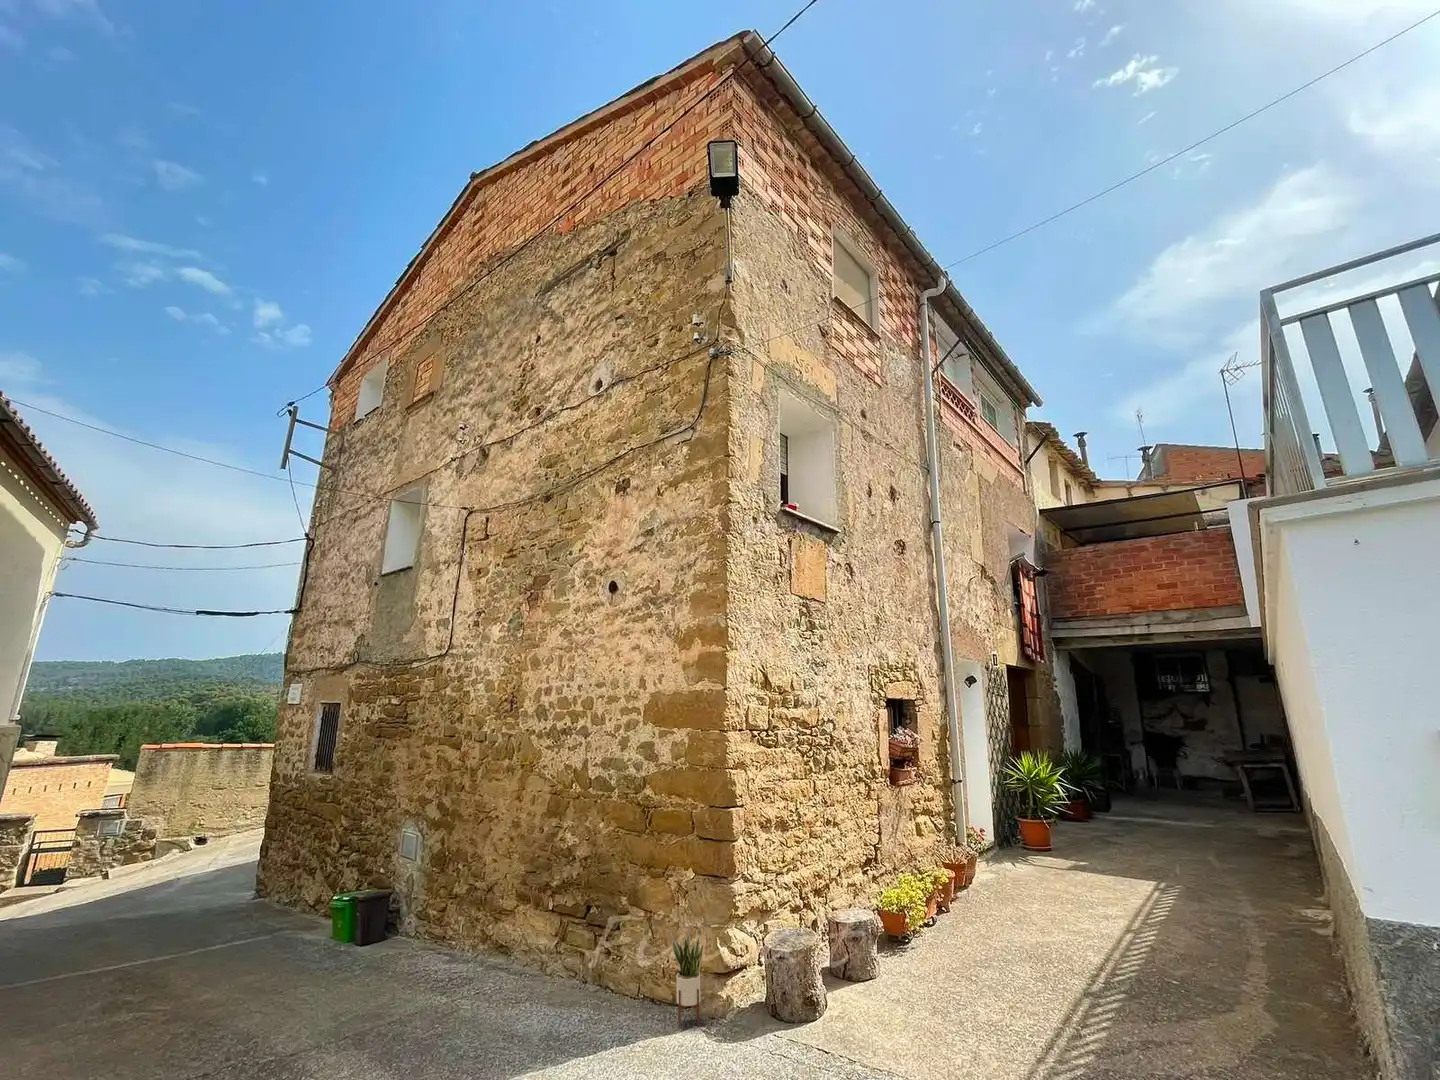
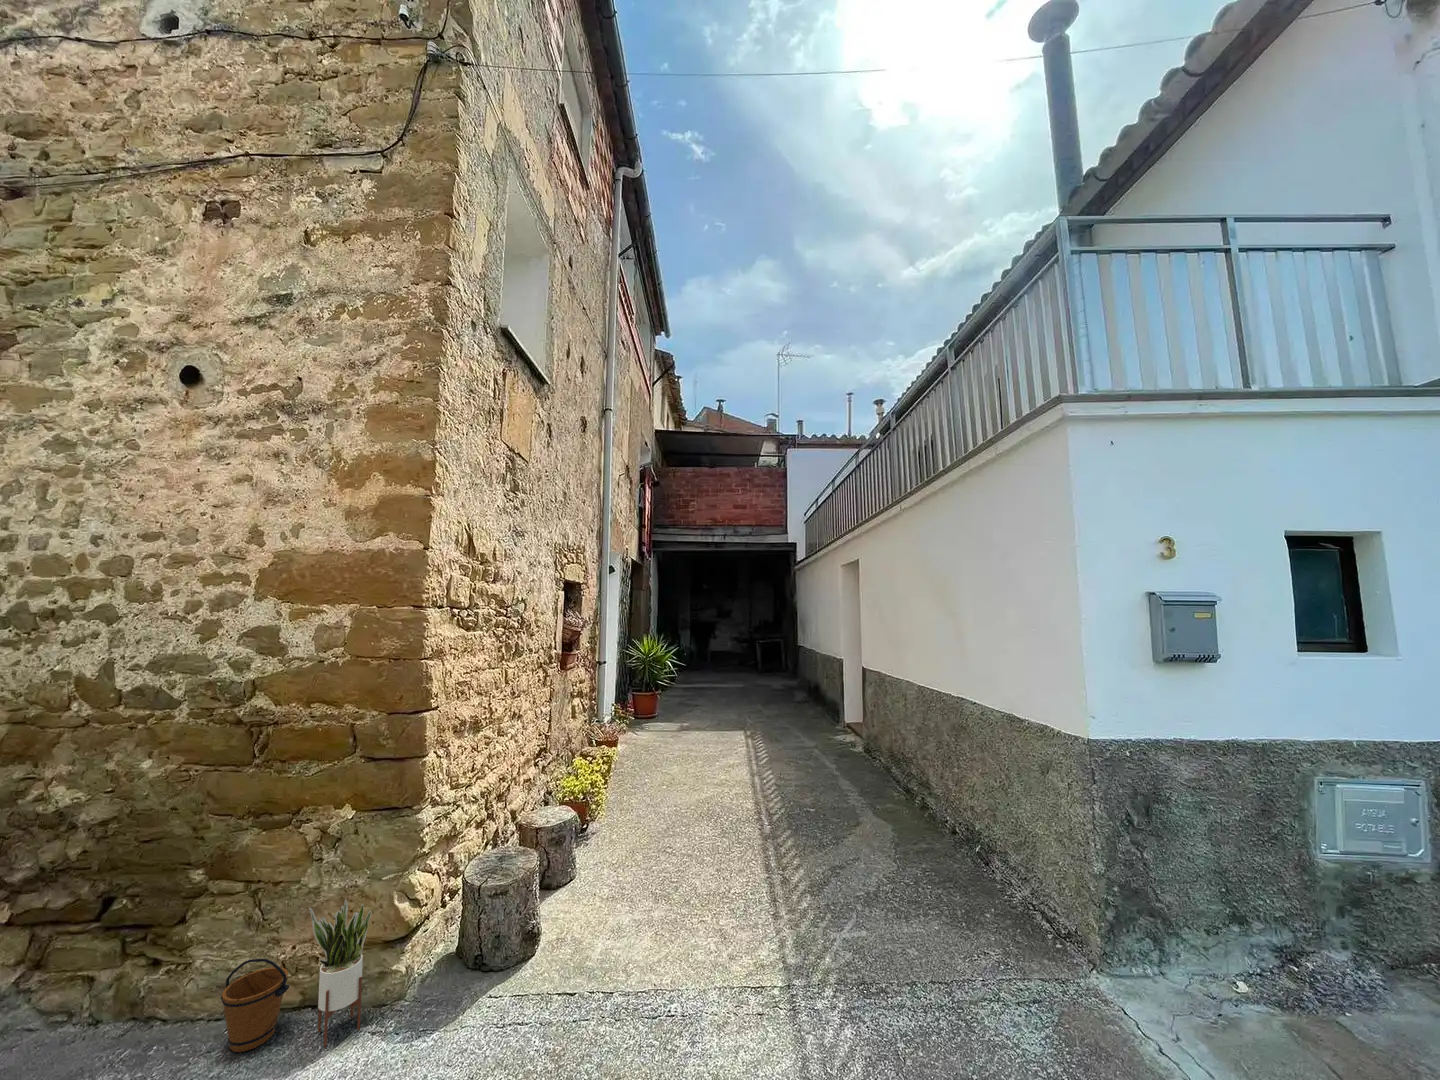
bucket: none [632,958,664,1016] -> present [221,959,289,1052]

